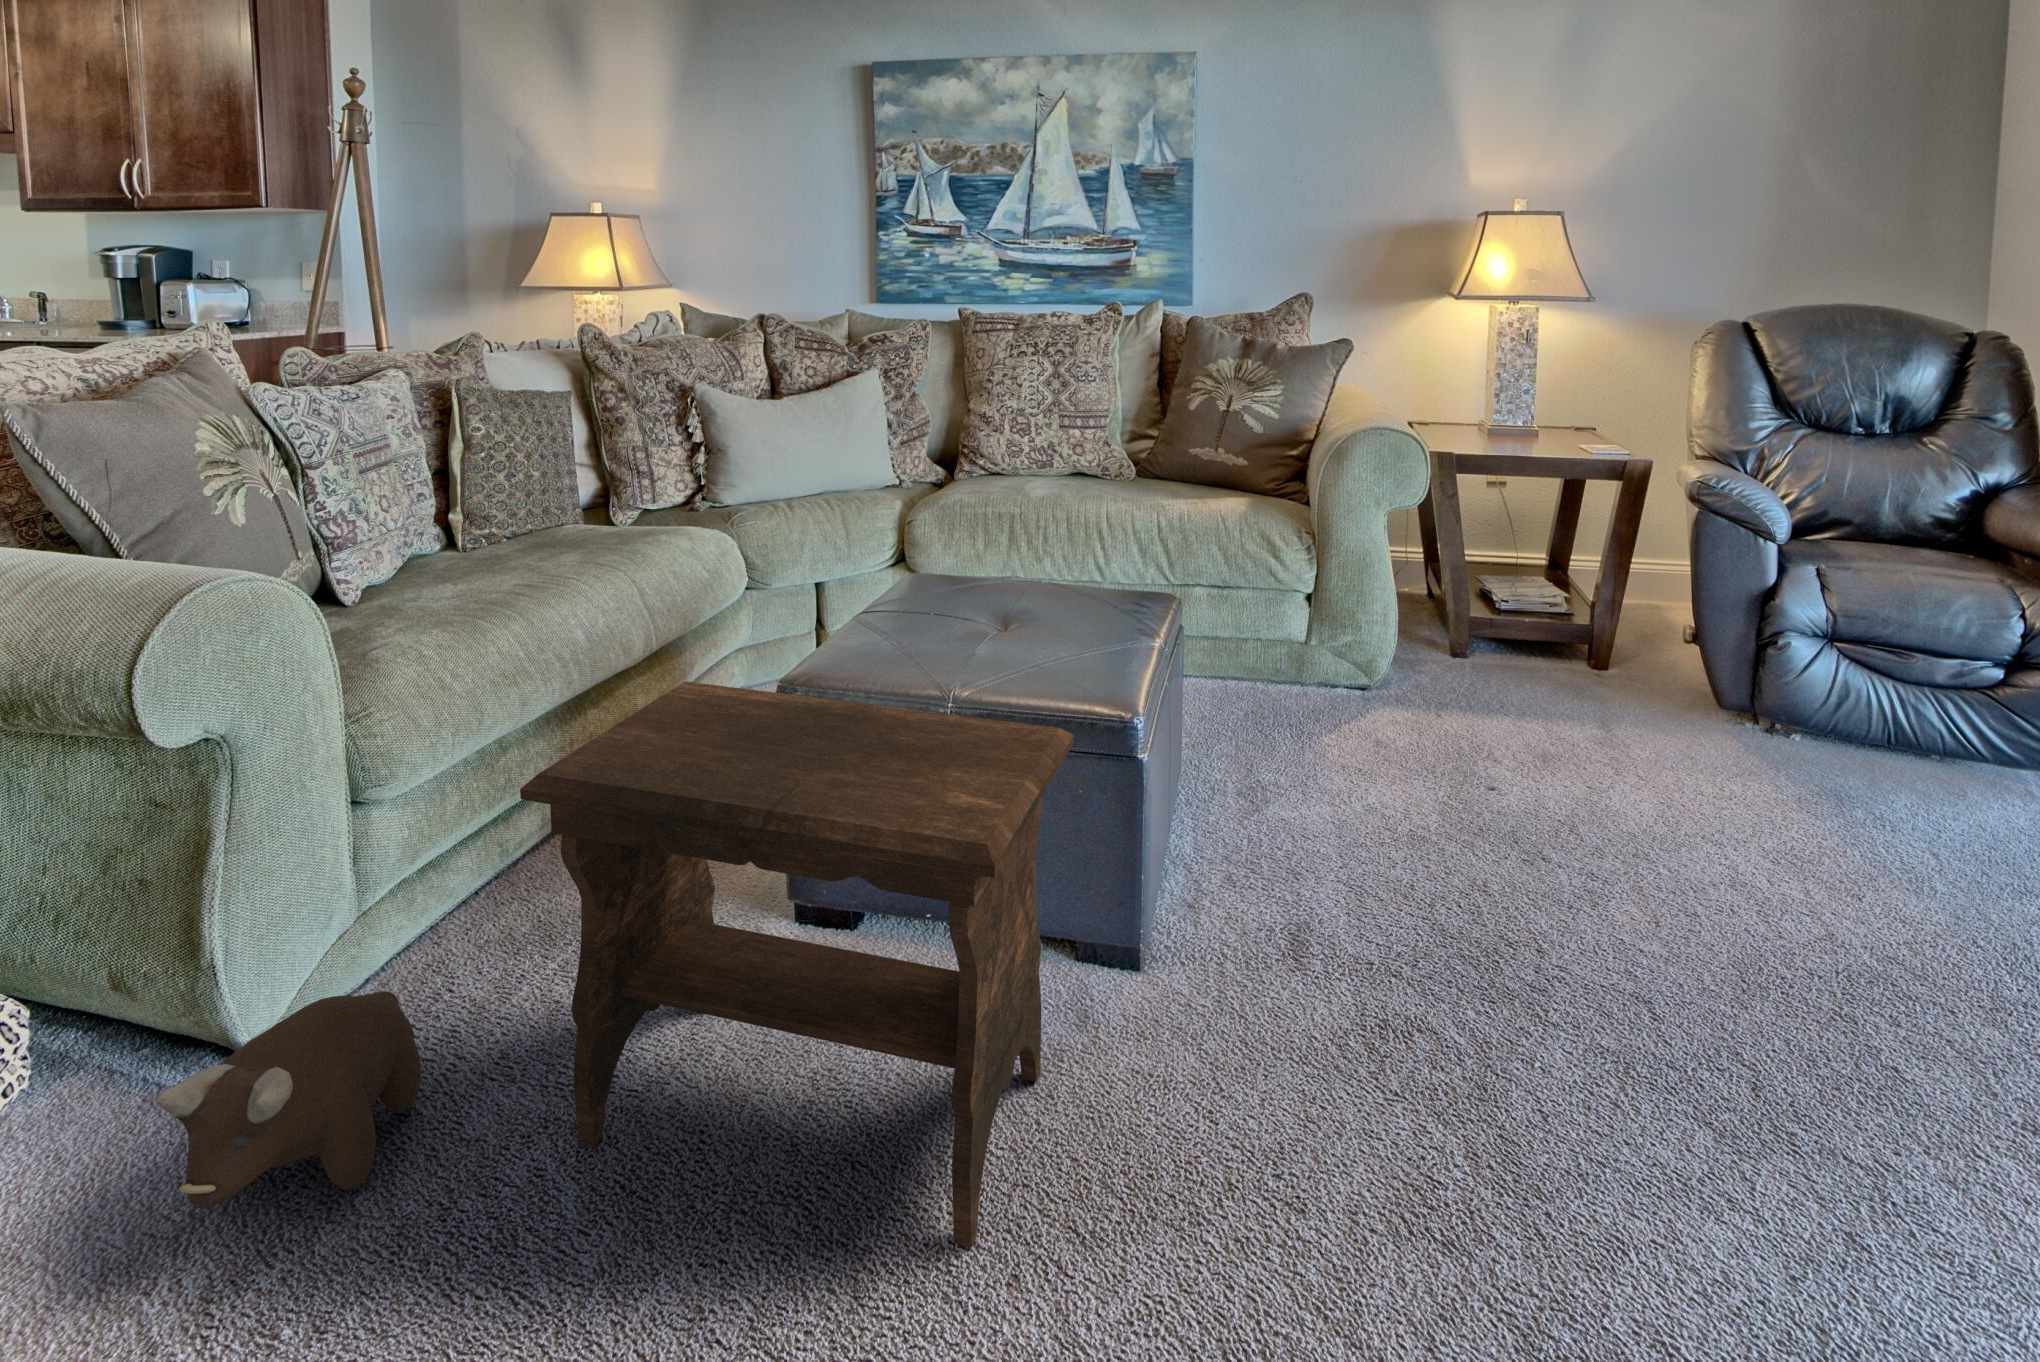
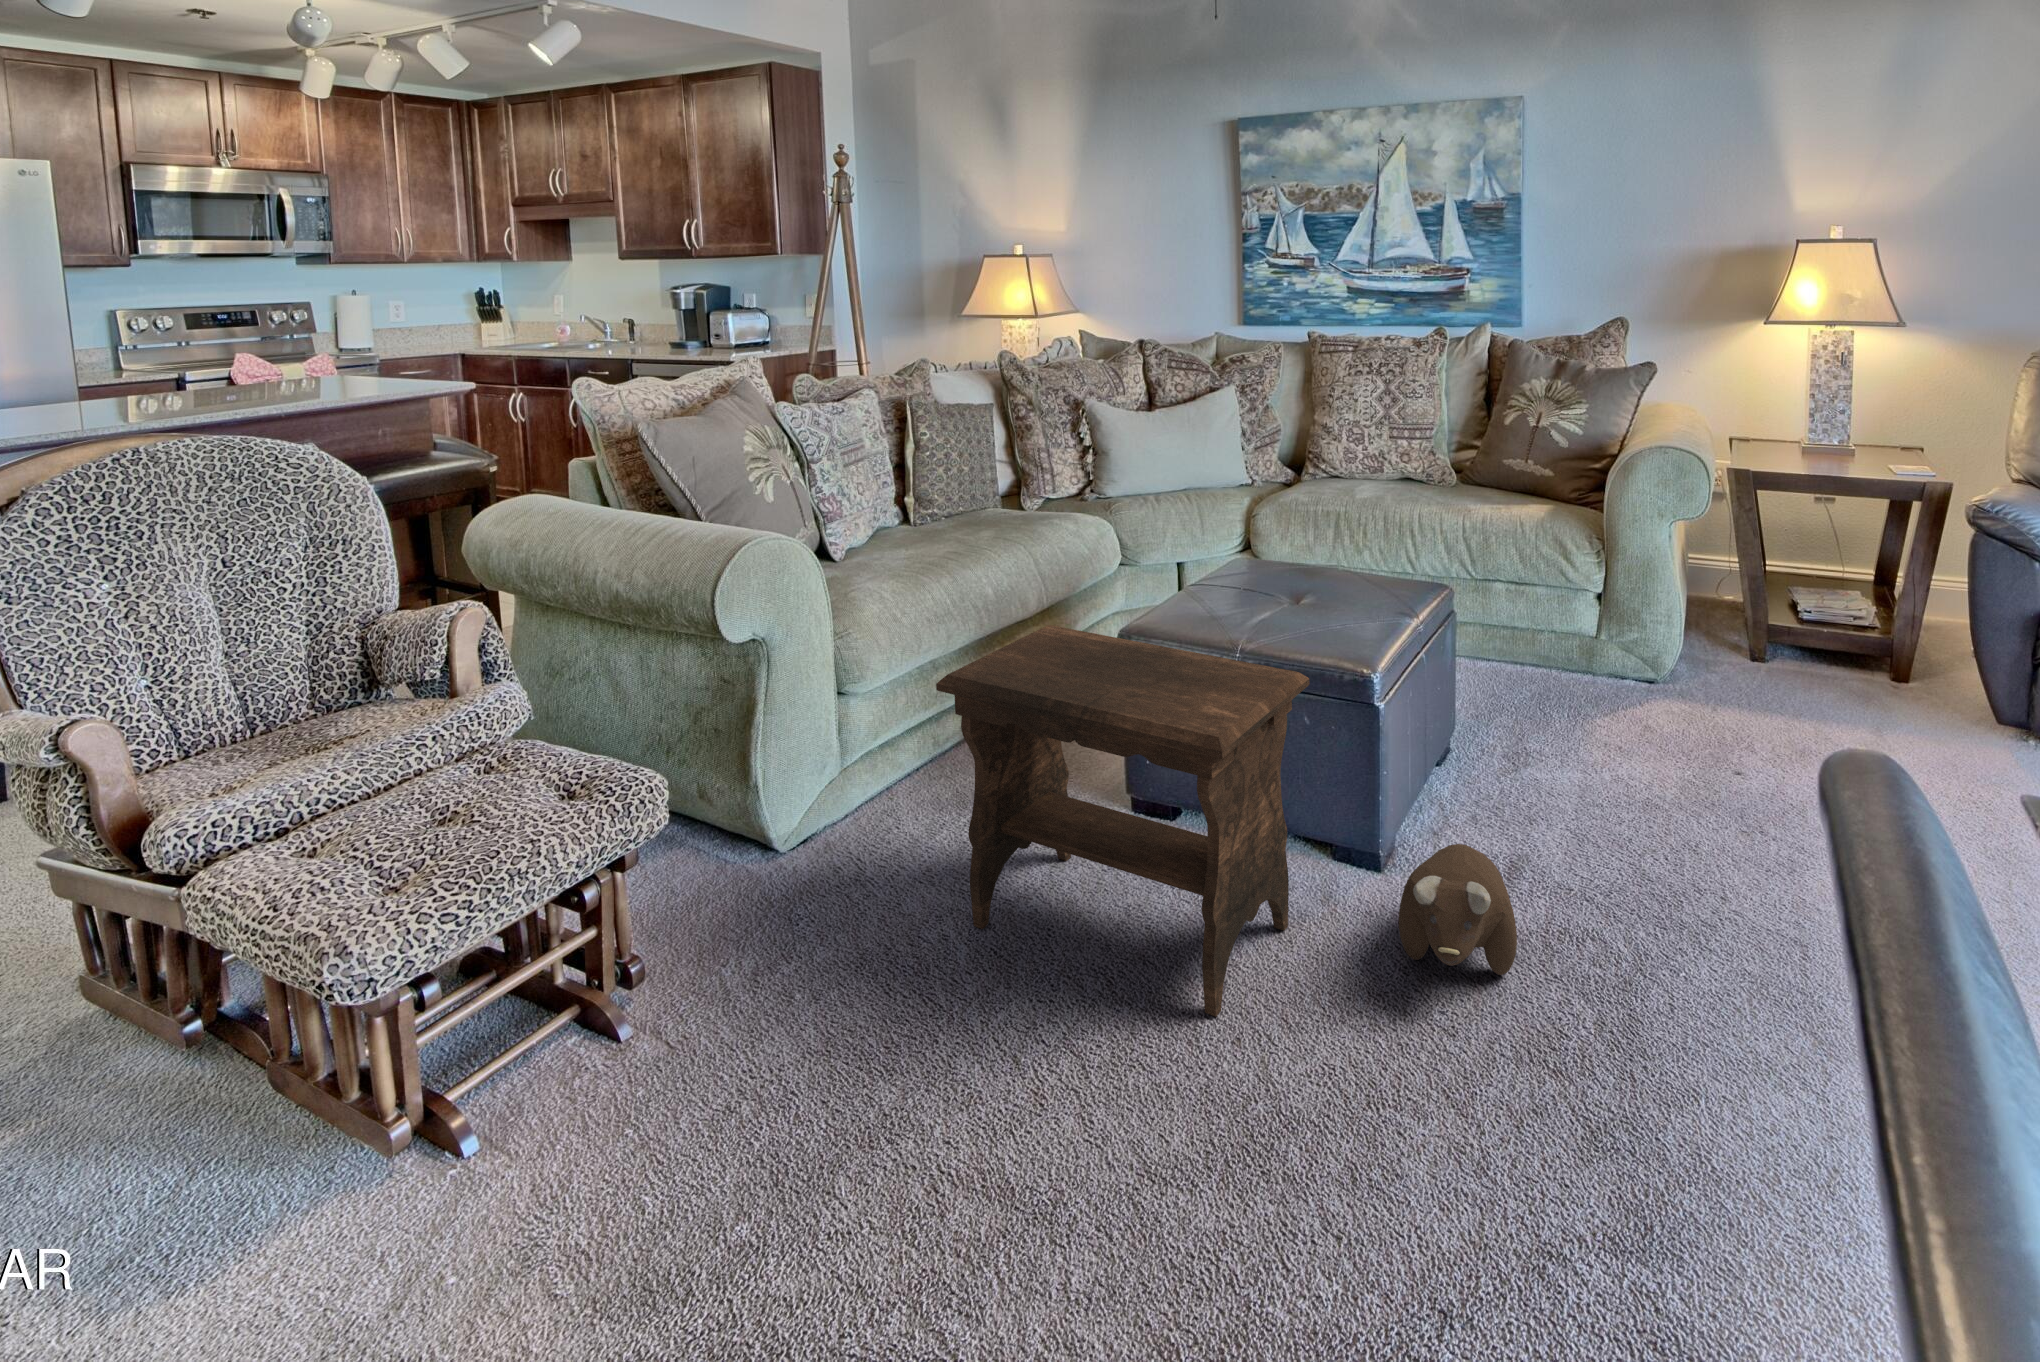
plush toy: present [156,991,421,1208] -> present [1399,844,1517,975]

